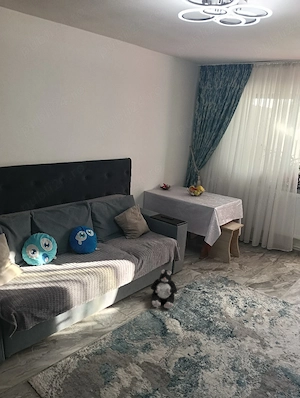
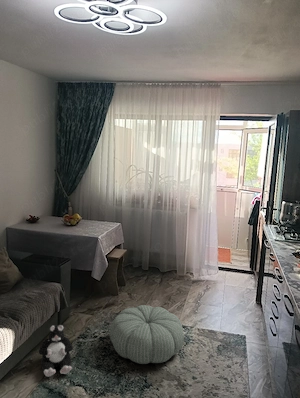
pouf: none [210,272,278,323] -> present [109,305,184,364]

